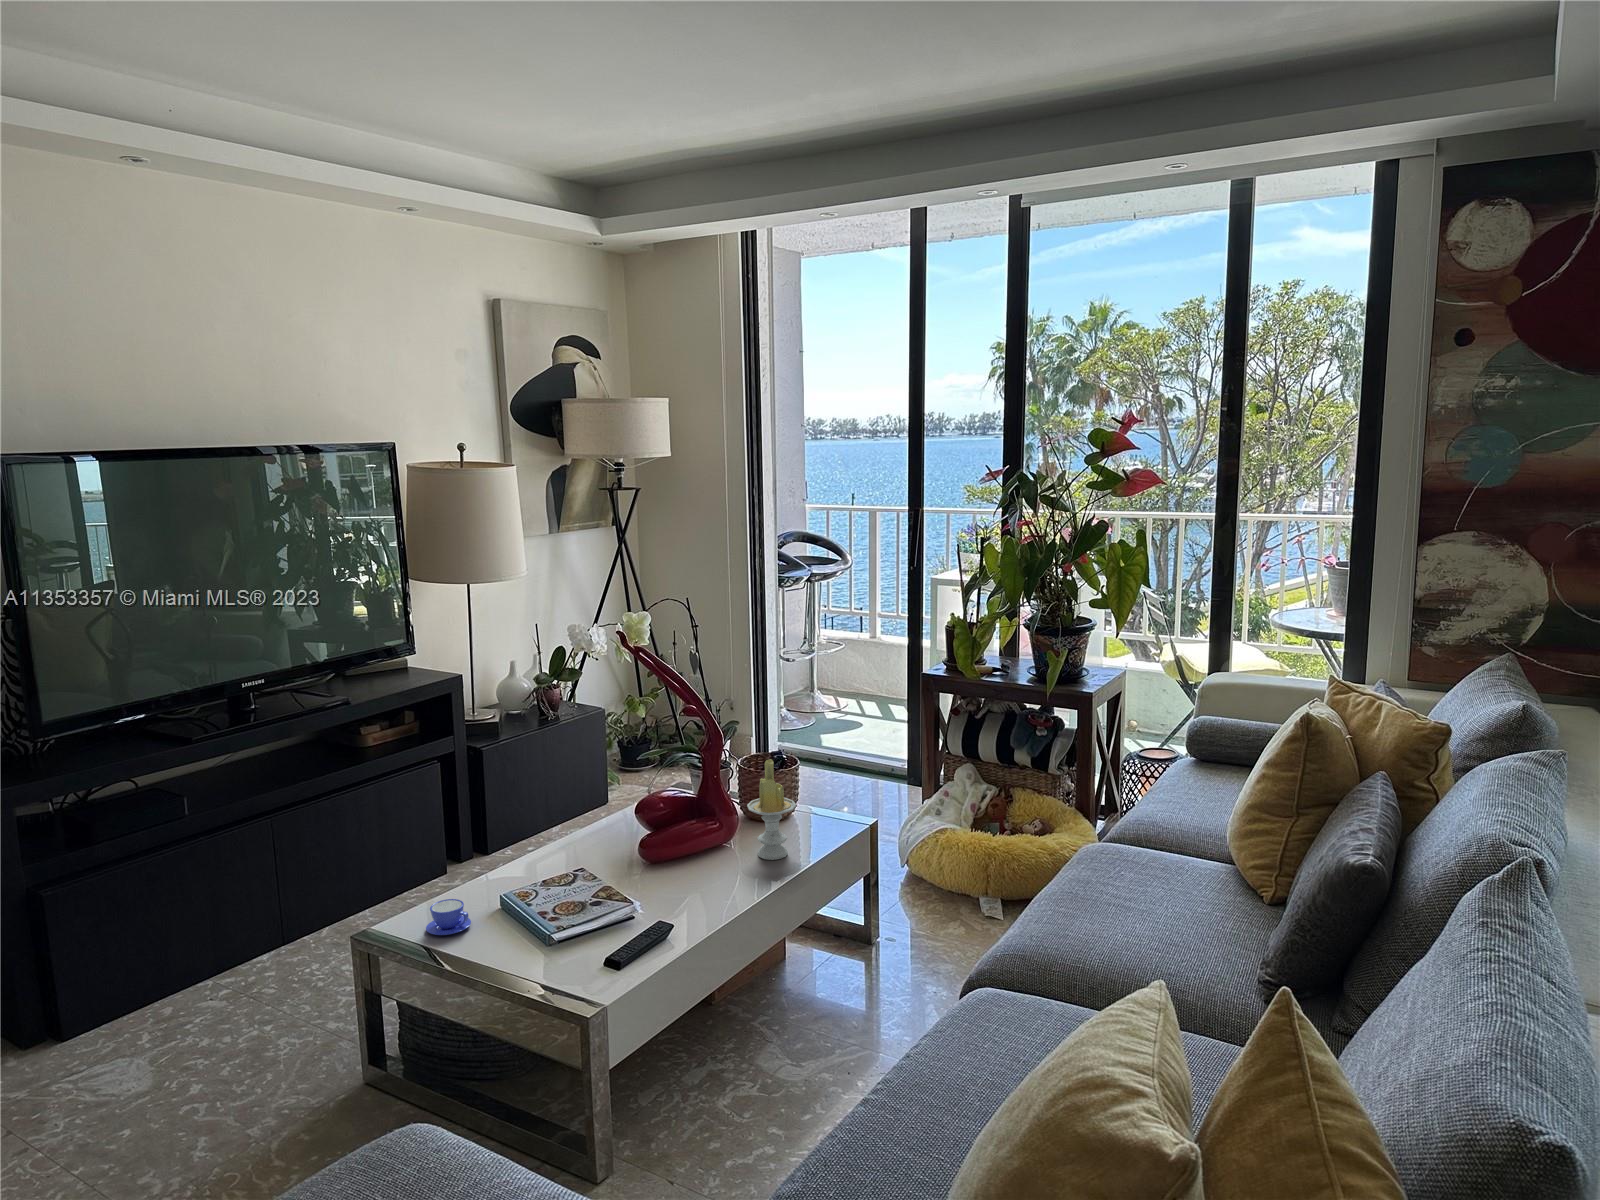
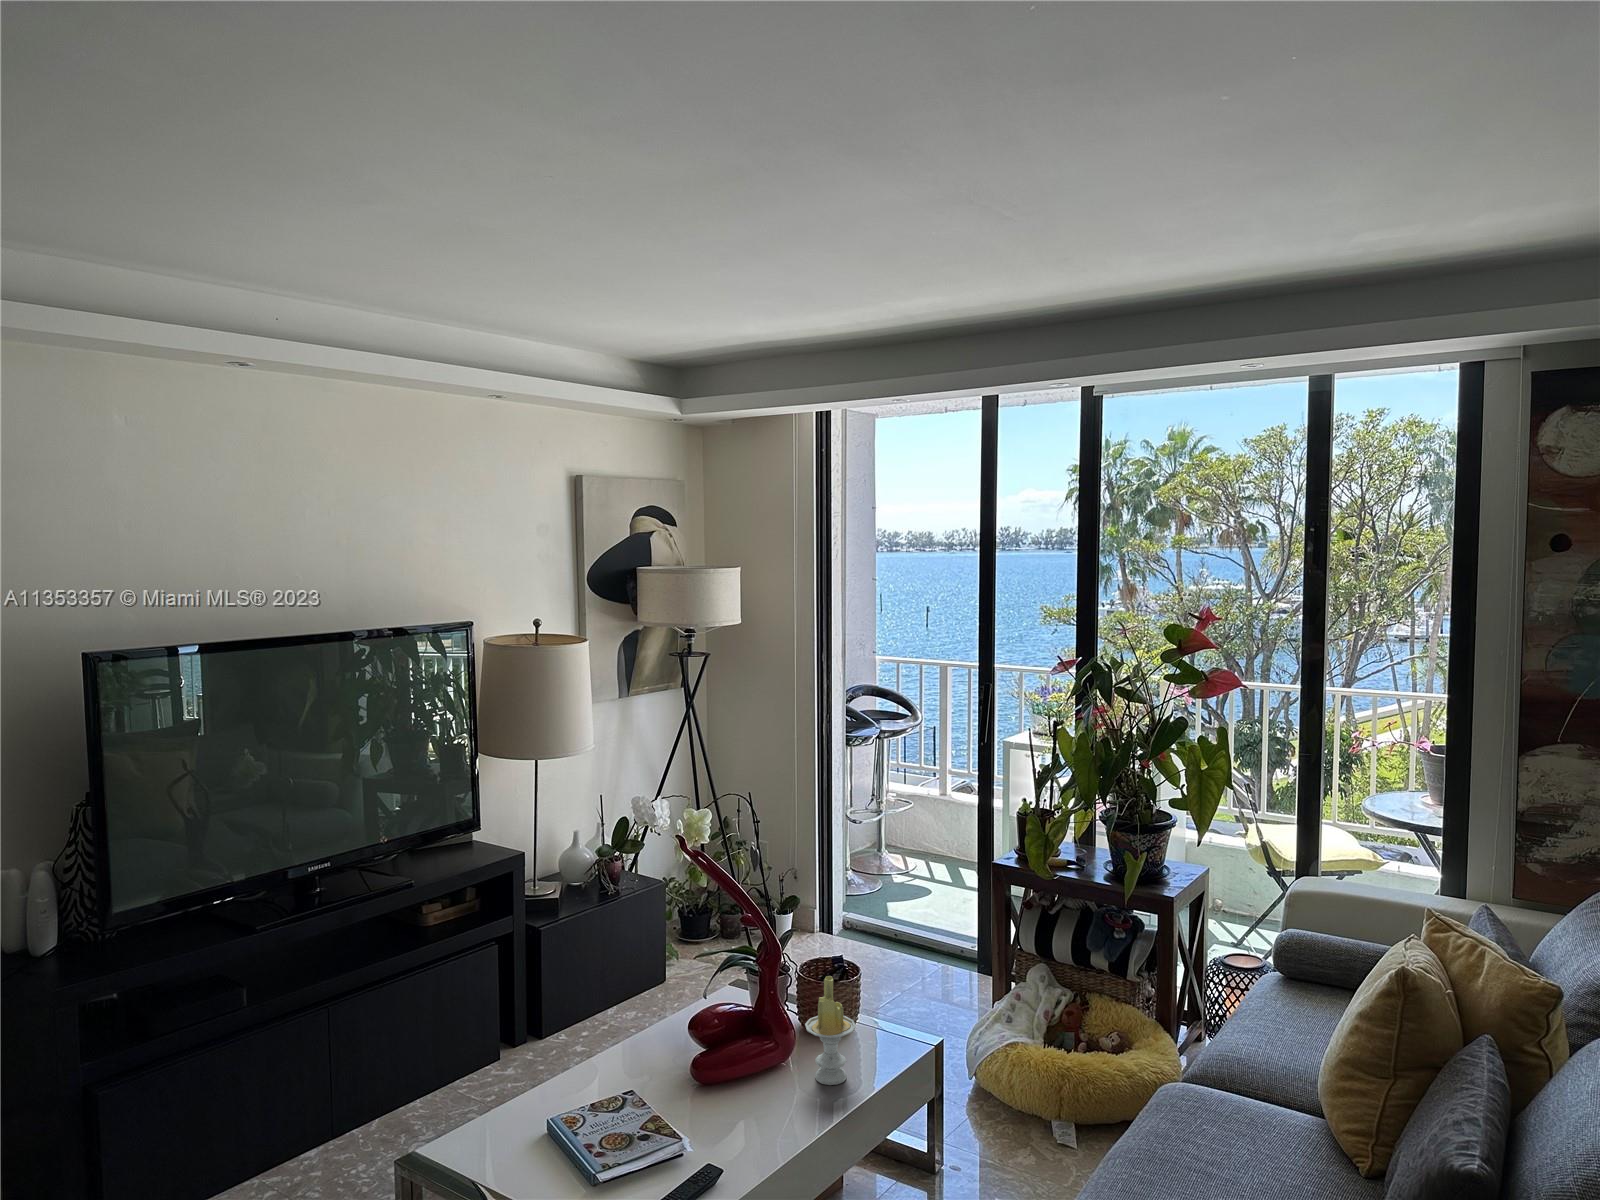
teacup: present [426,899,471,935] -> none [471,1126,517,1168]

